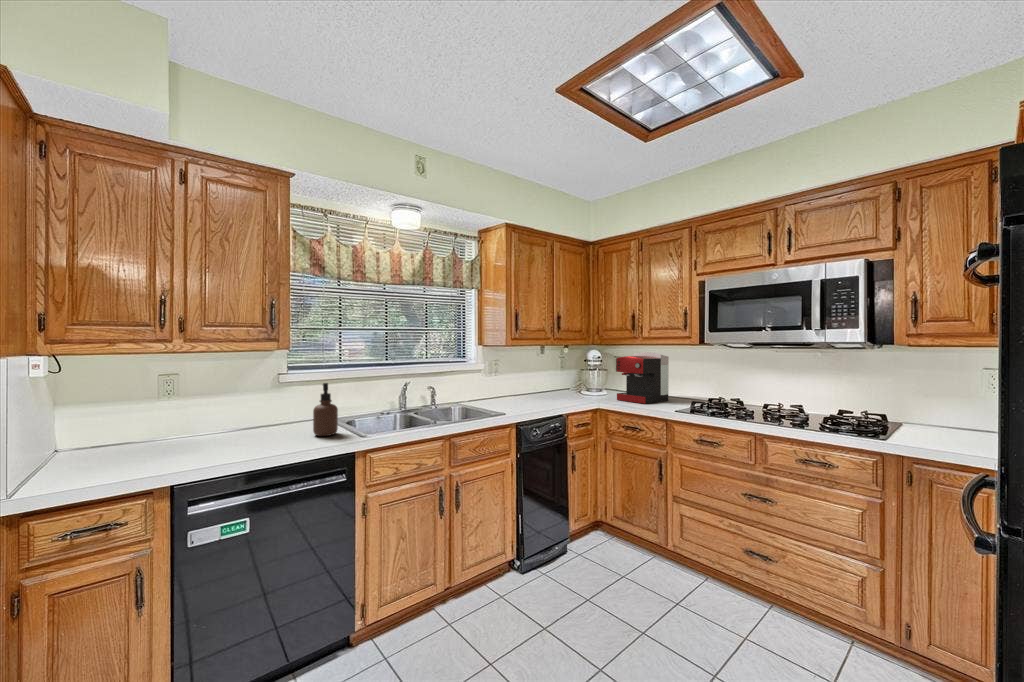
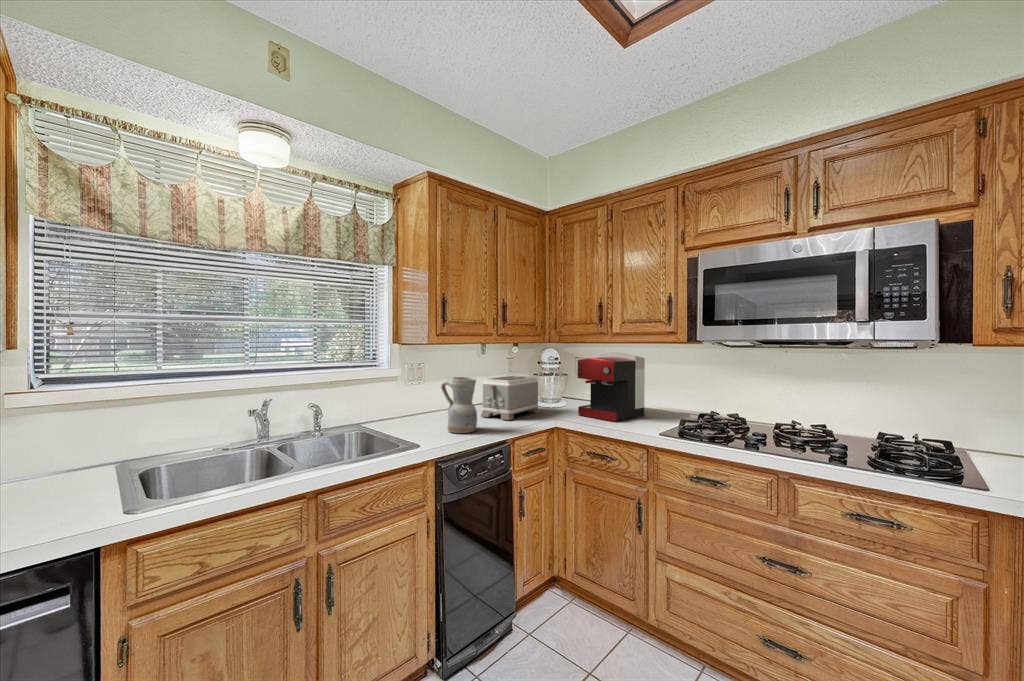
ceramic pitcher: none [517,369,542,408] -> present [441,377,477,433]
toaster: none [542,370,587,402] -> present [481,376,540,420]
soap dispenser: present [313,383,338,436] -> none [34,412,94,513]

